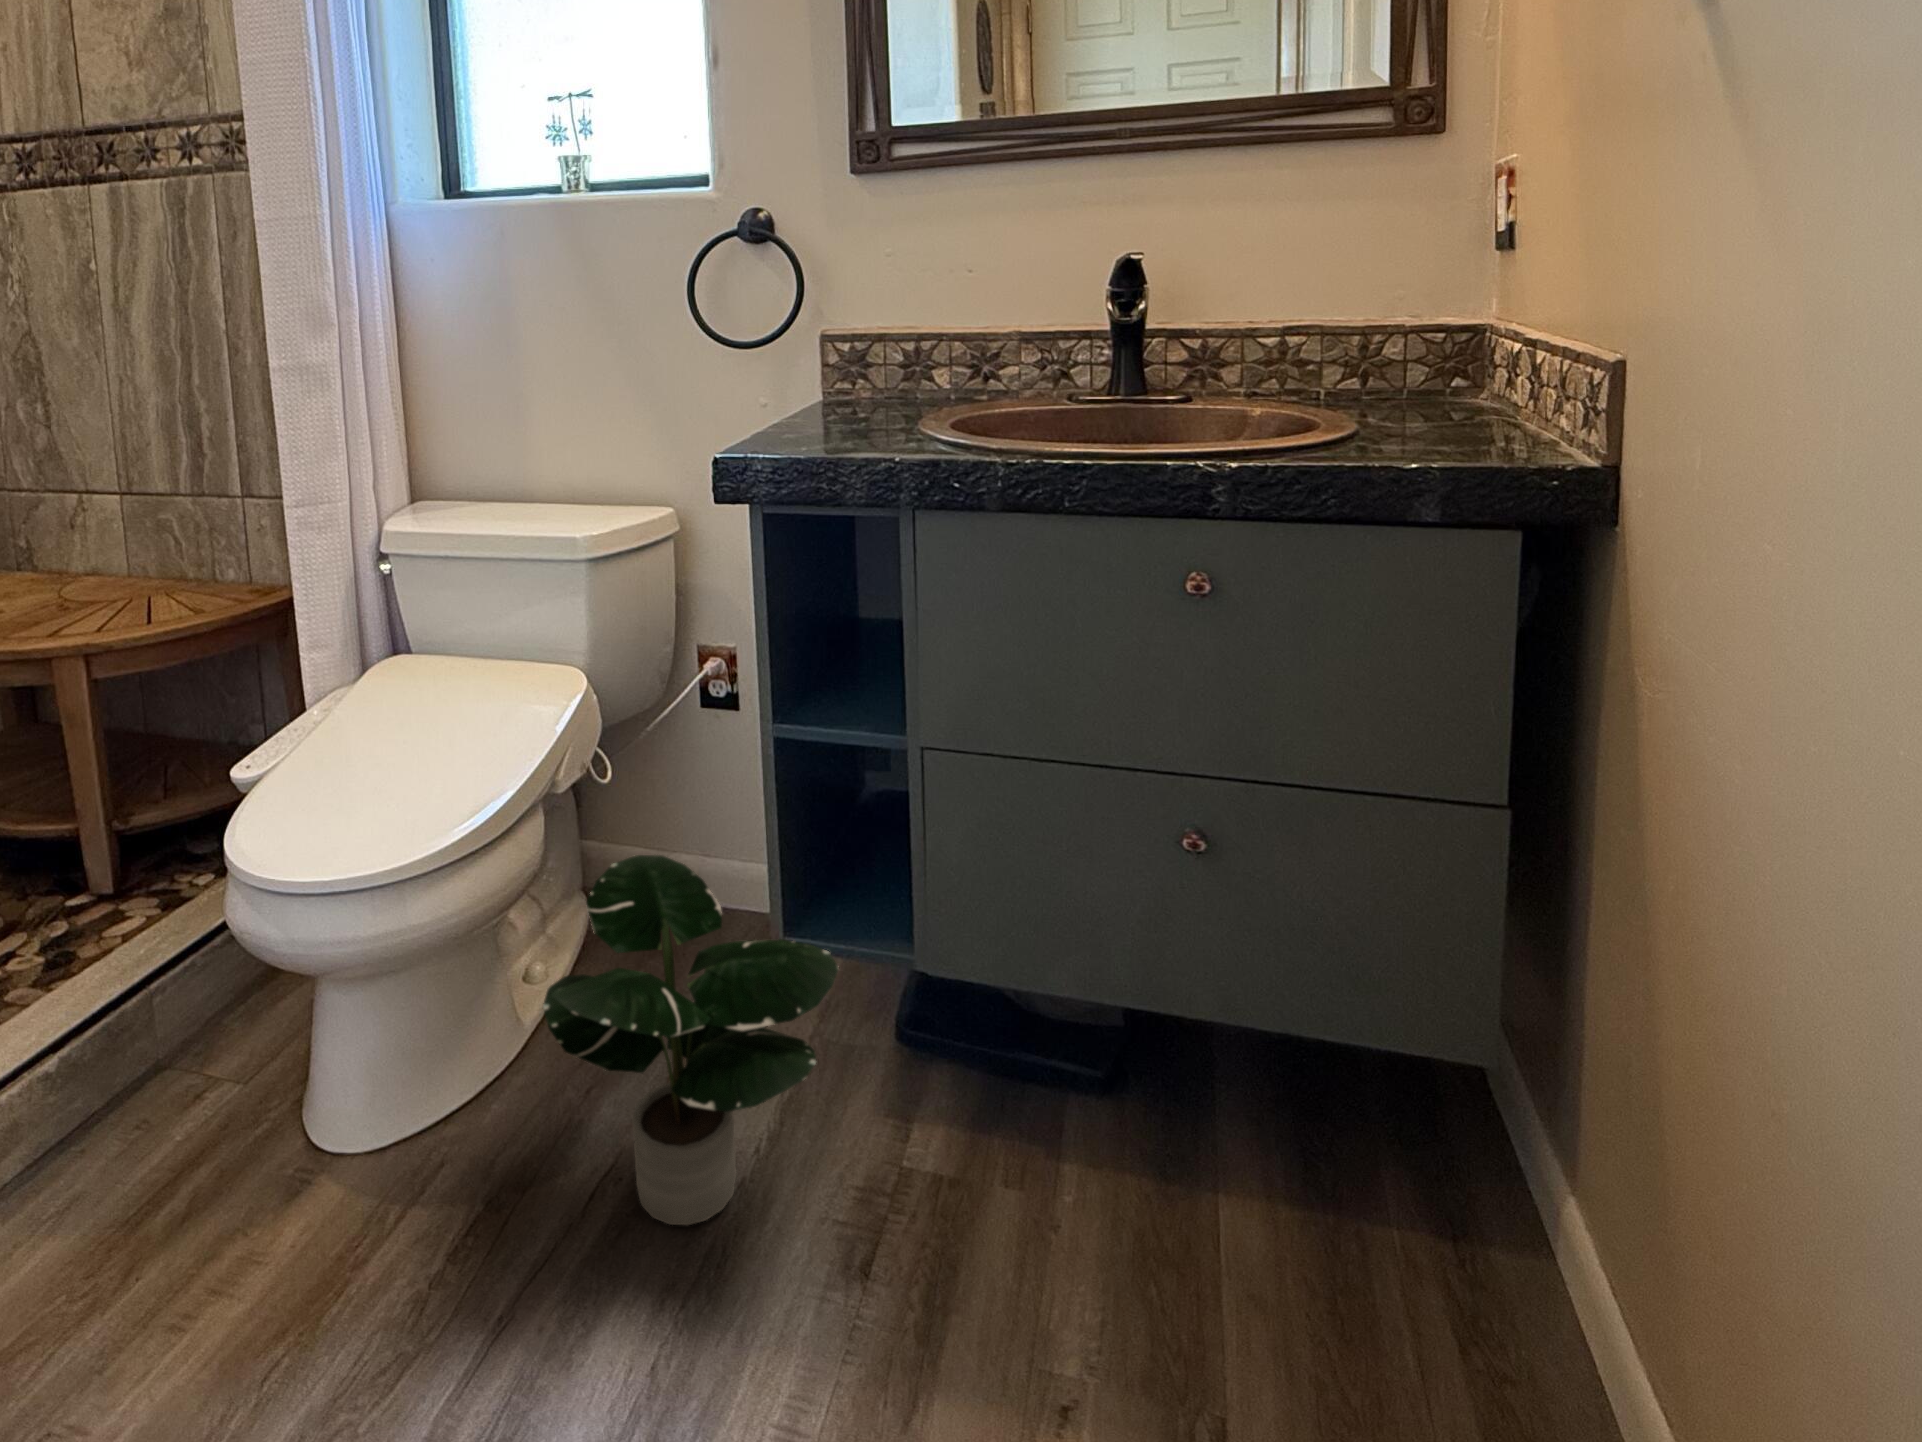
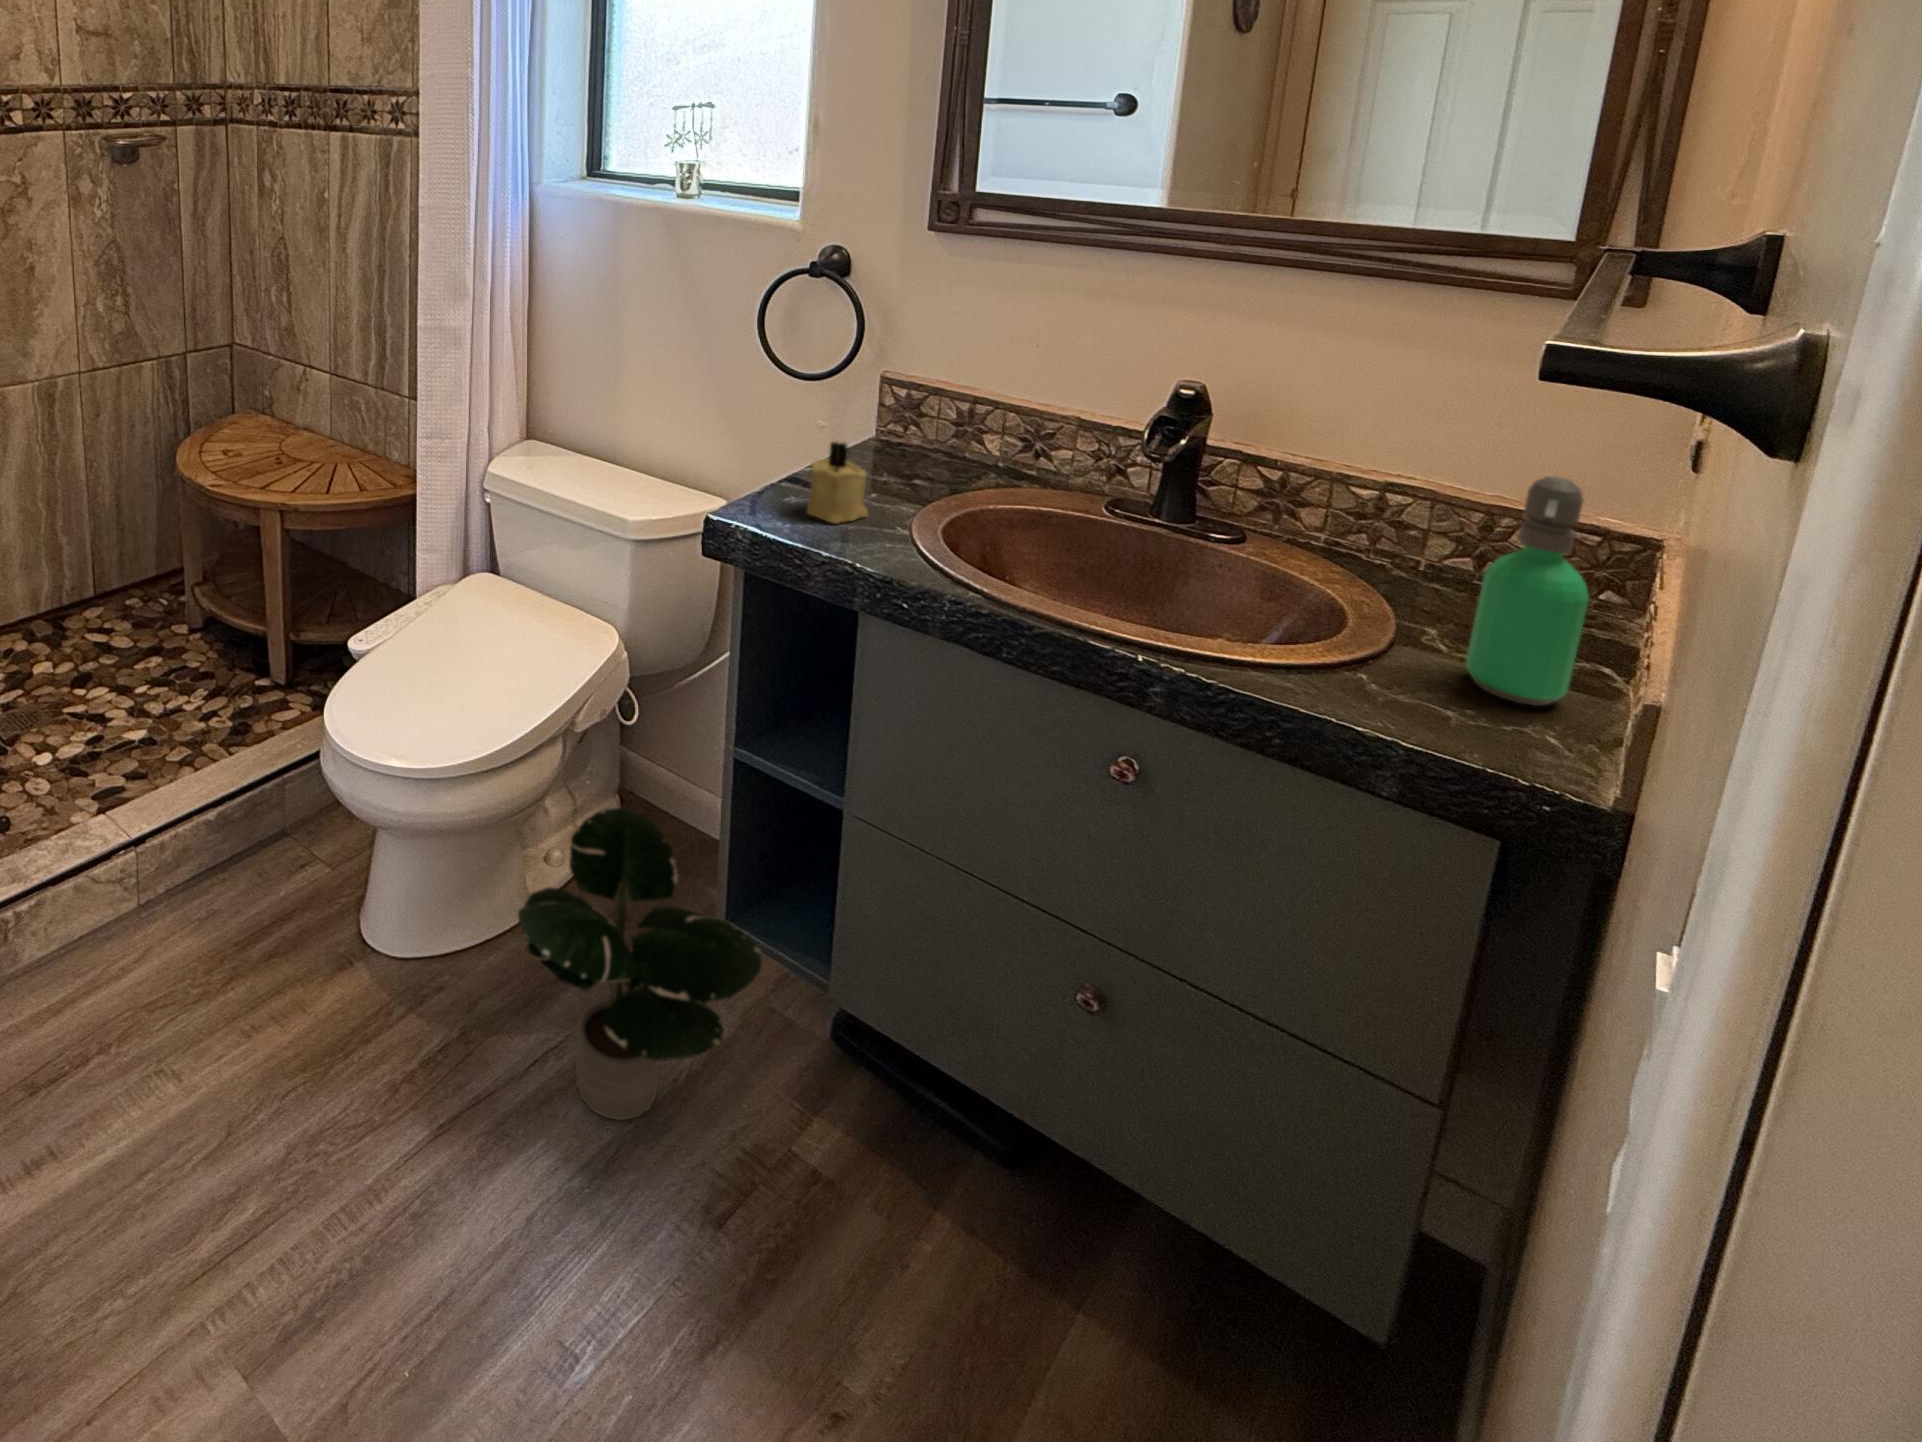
soap dispenser: none [1405,241,1486,445] -> present [1466,476,1589,705]
candle: none [796,368,860,452] -> present [807,442,867,523]

